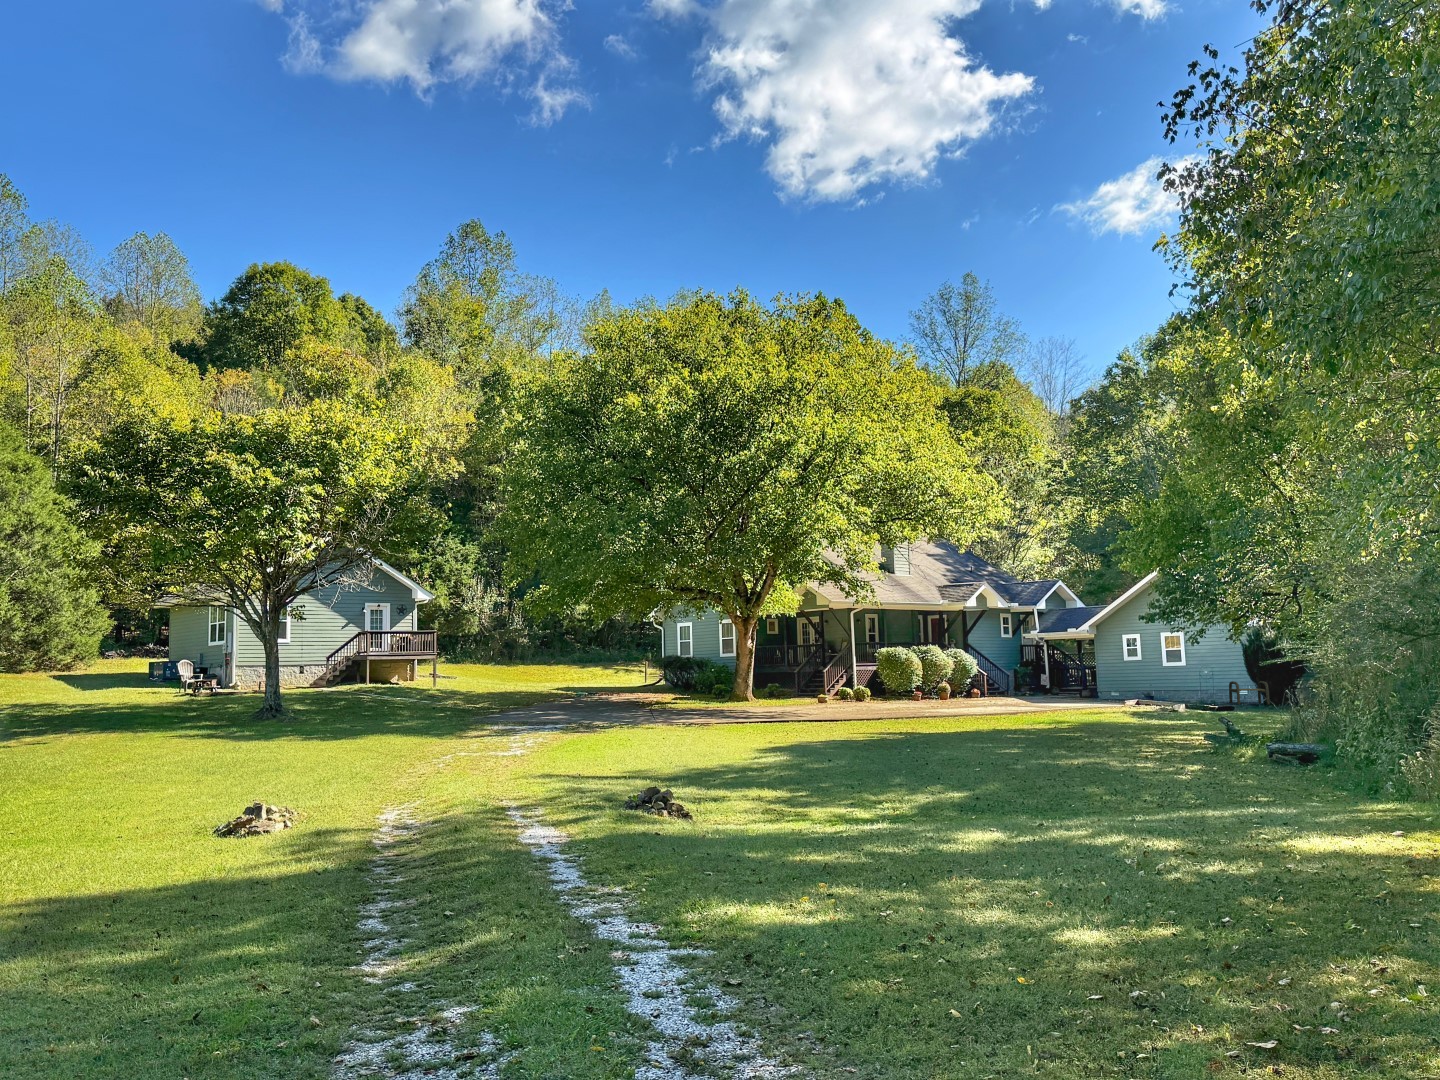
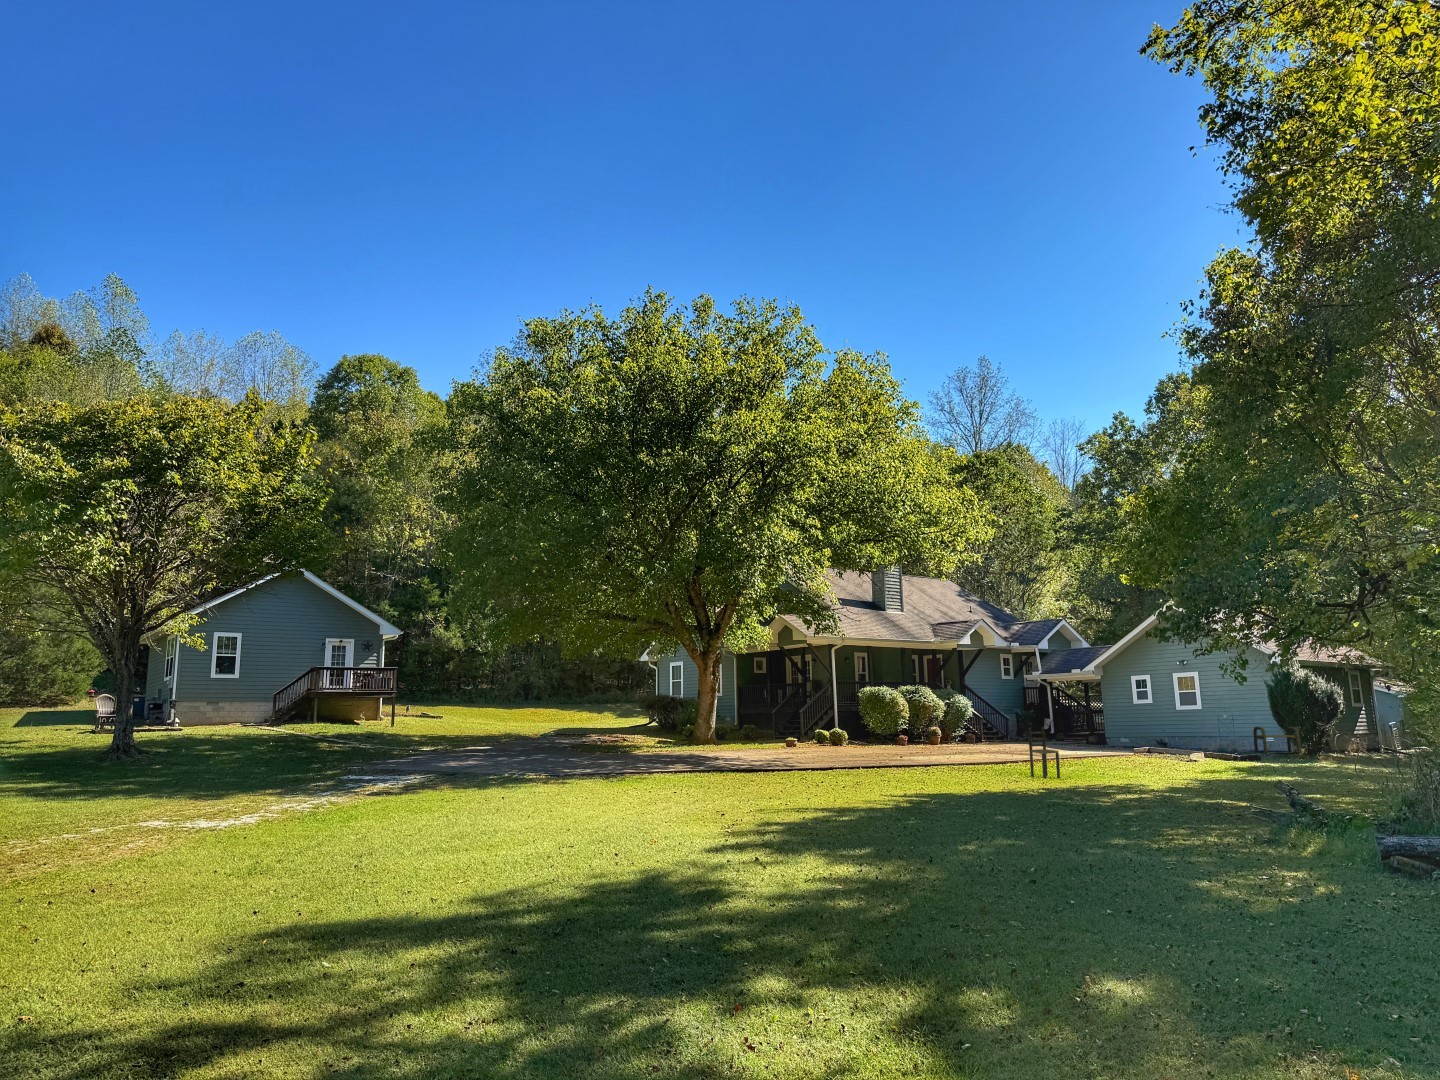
chair: none [1041,686,1067,729] -> present [1028,727,1060,779]

